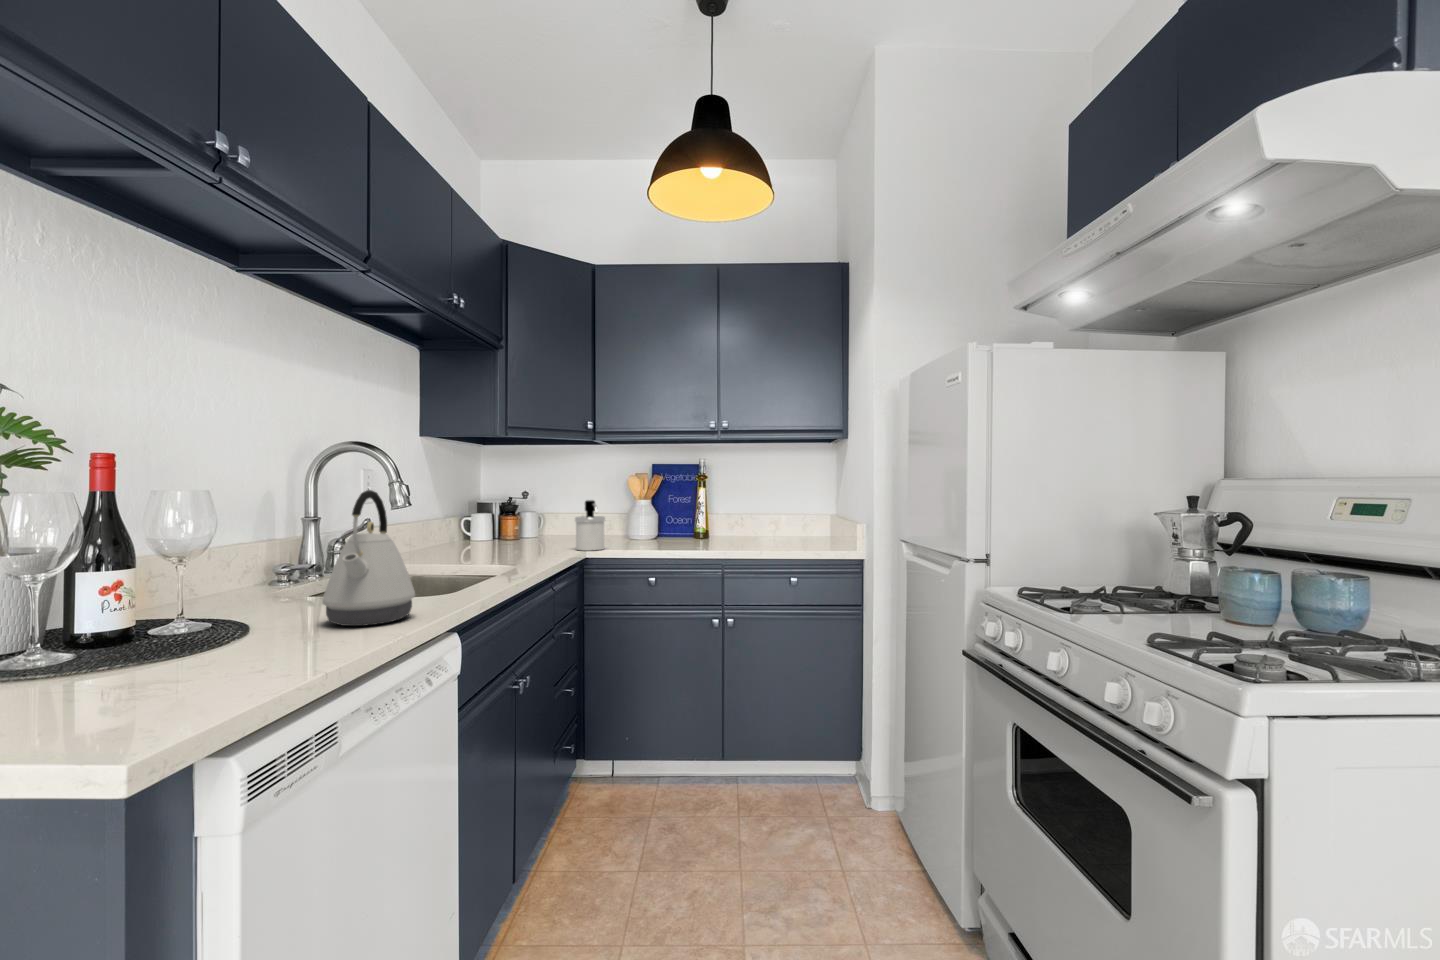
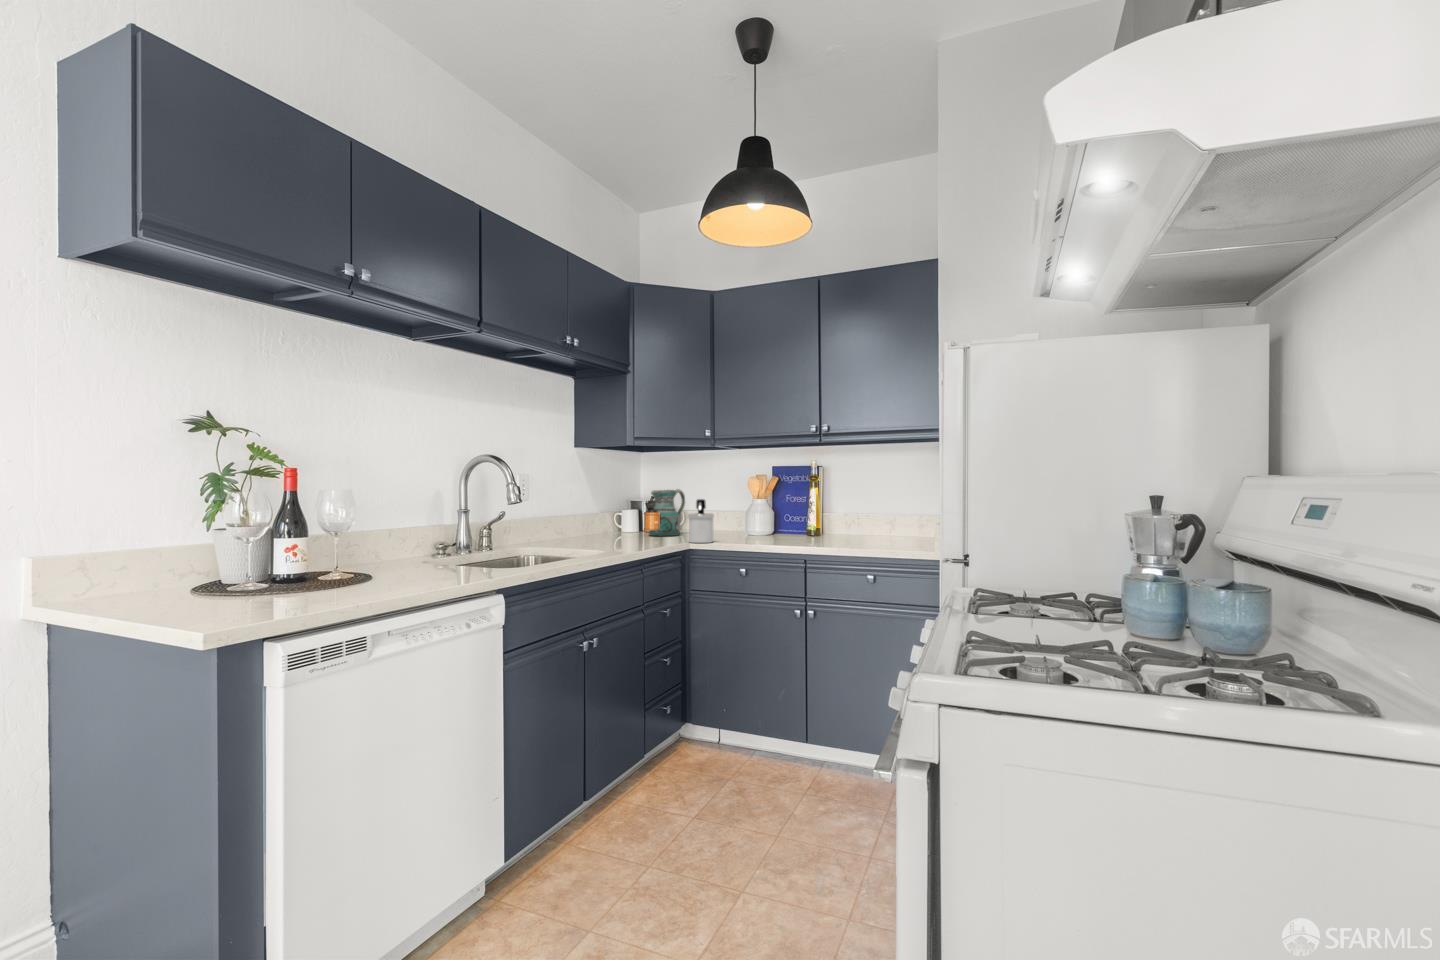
ceramic pitcher: none [503,489,543,544] -> present [649,489,685,536]
kettle: present [322,490,415,626] -> none [411,490,472,583]

